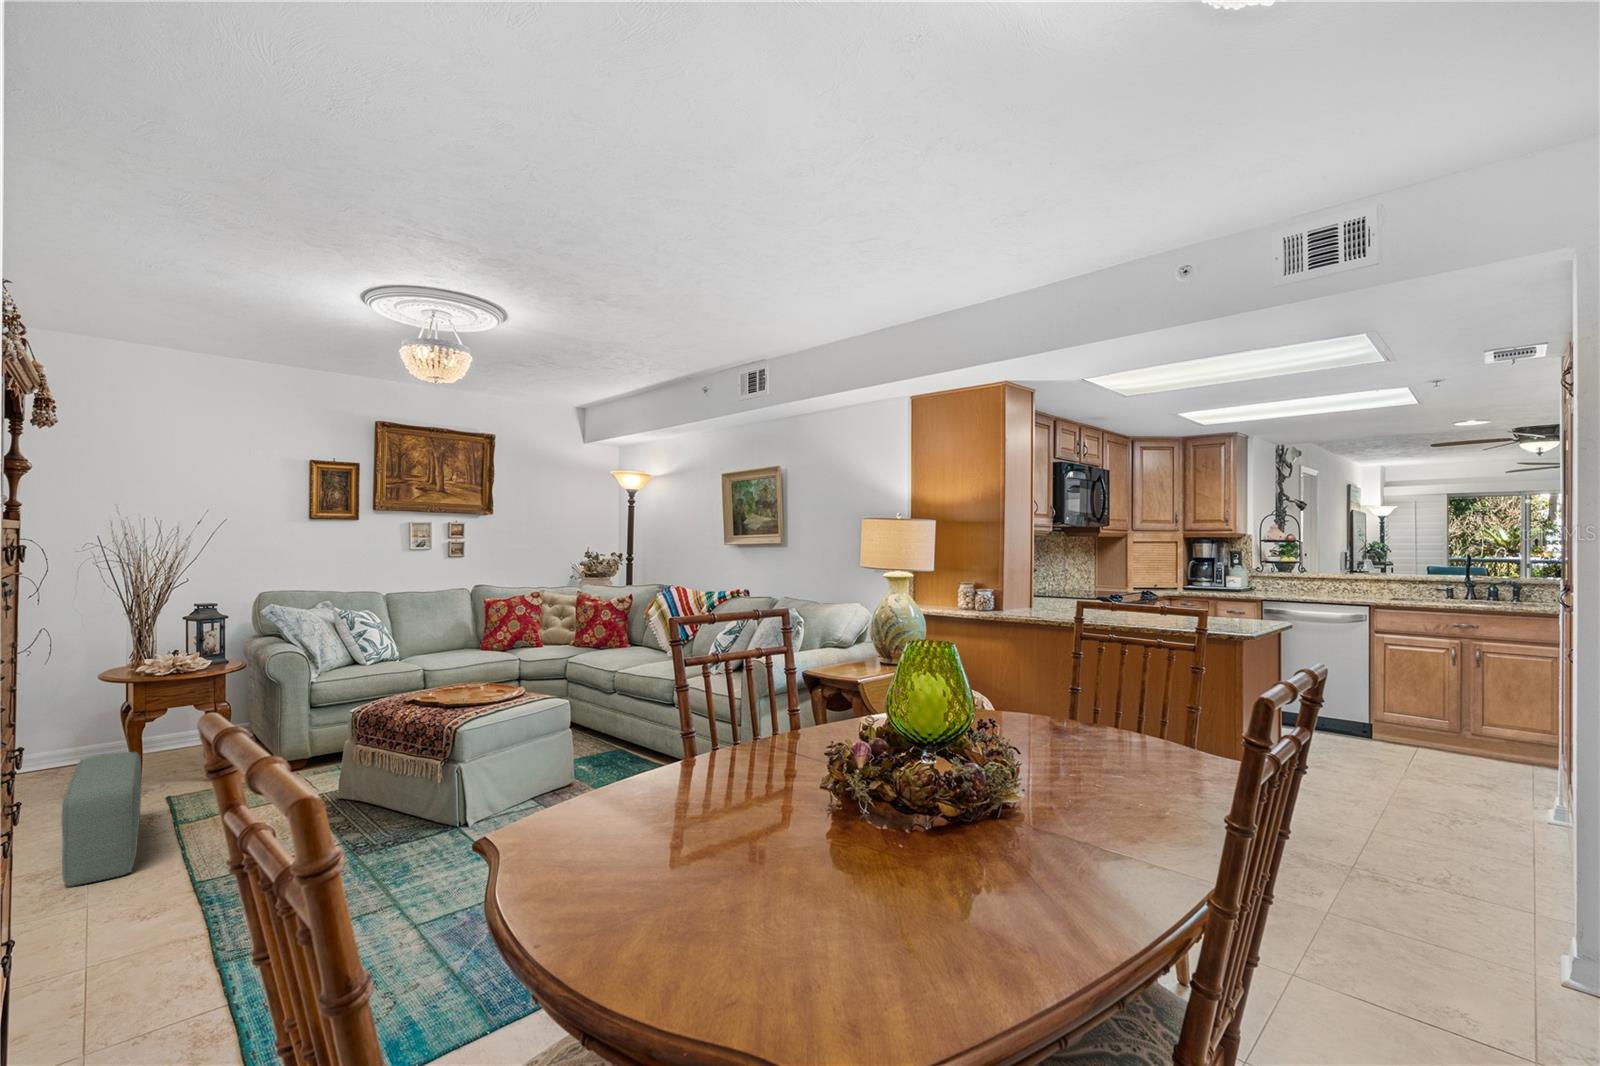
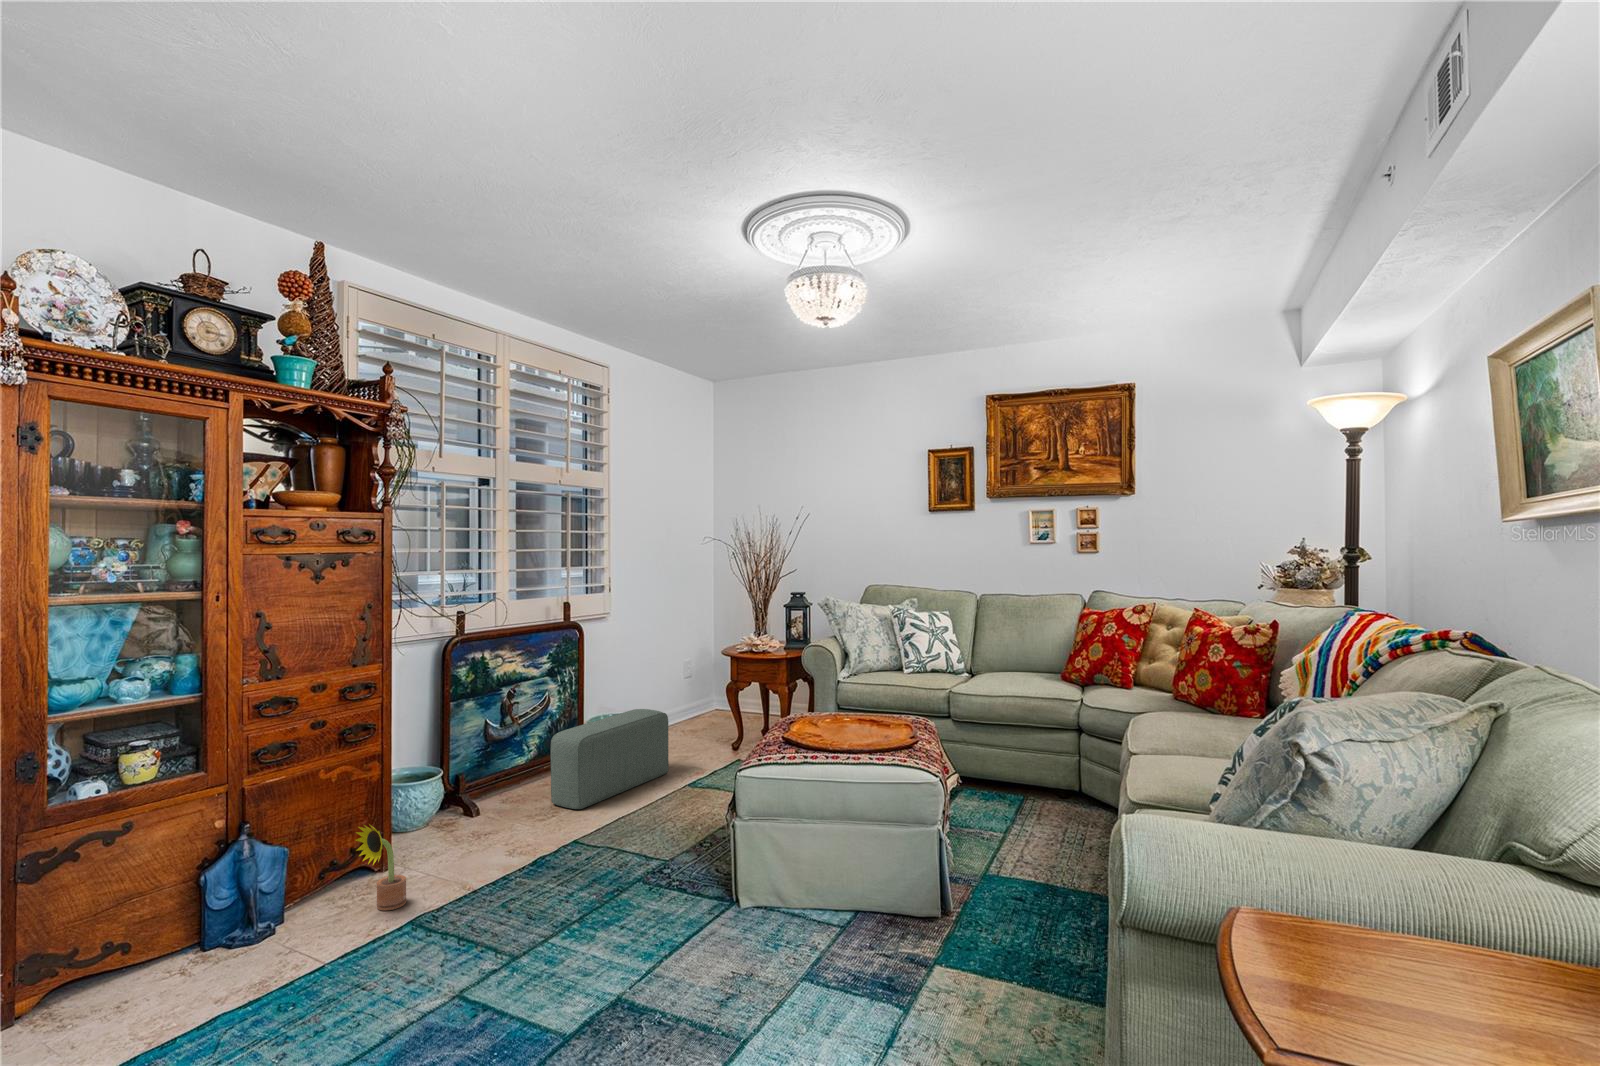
decorative plant: none [132,881,206,992] -> present [355,825,406,911]

